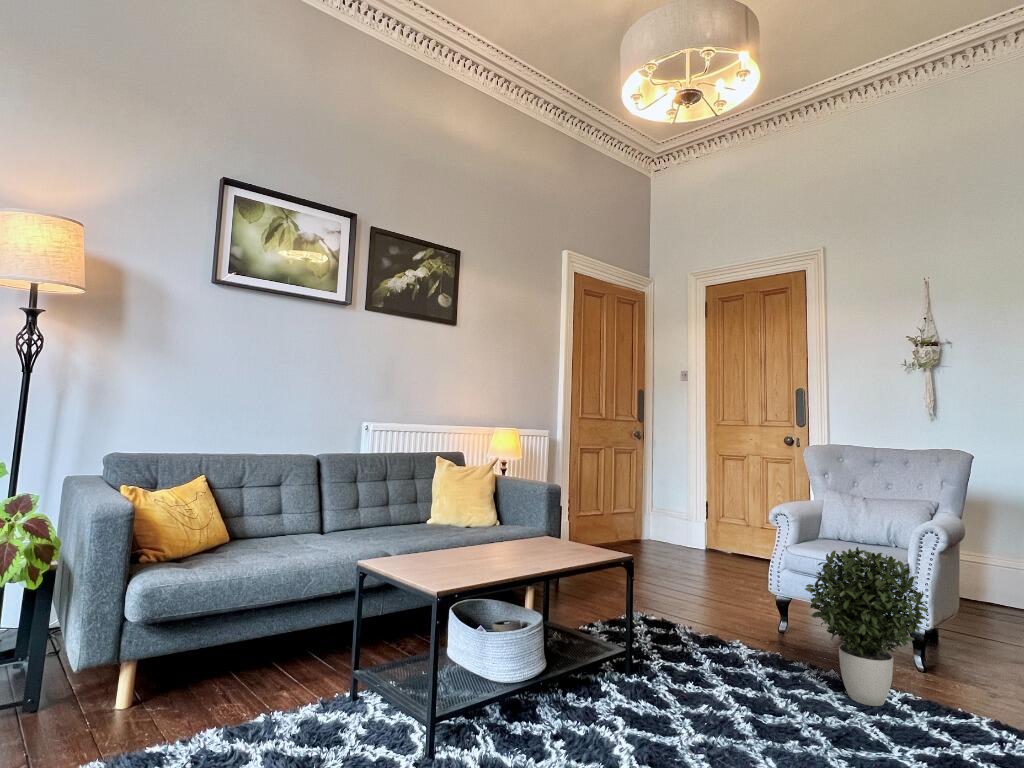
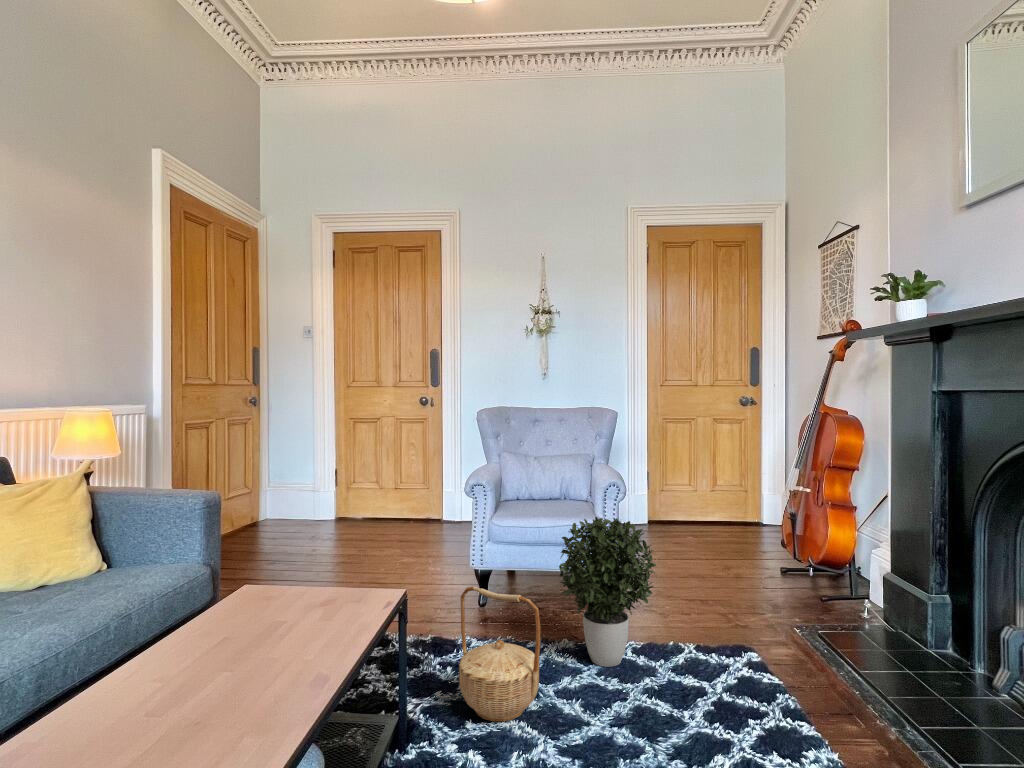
basket: none [686,581,760,699] -> present [459,586,541,721]

